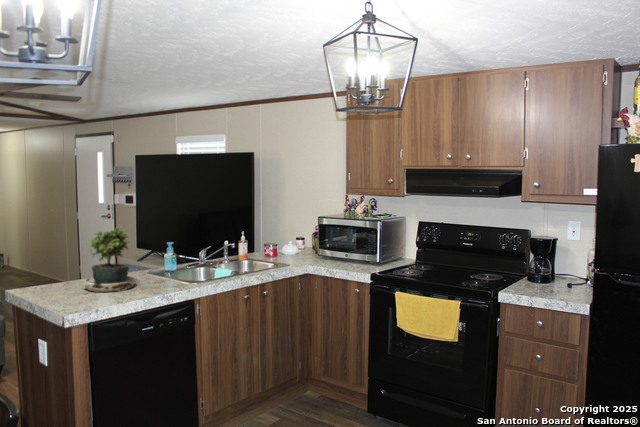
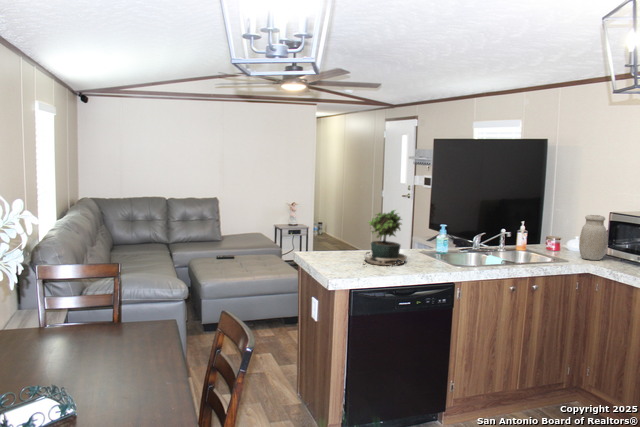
jar: none [296,220,317,261] -> present [579,215,607,260]

